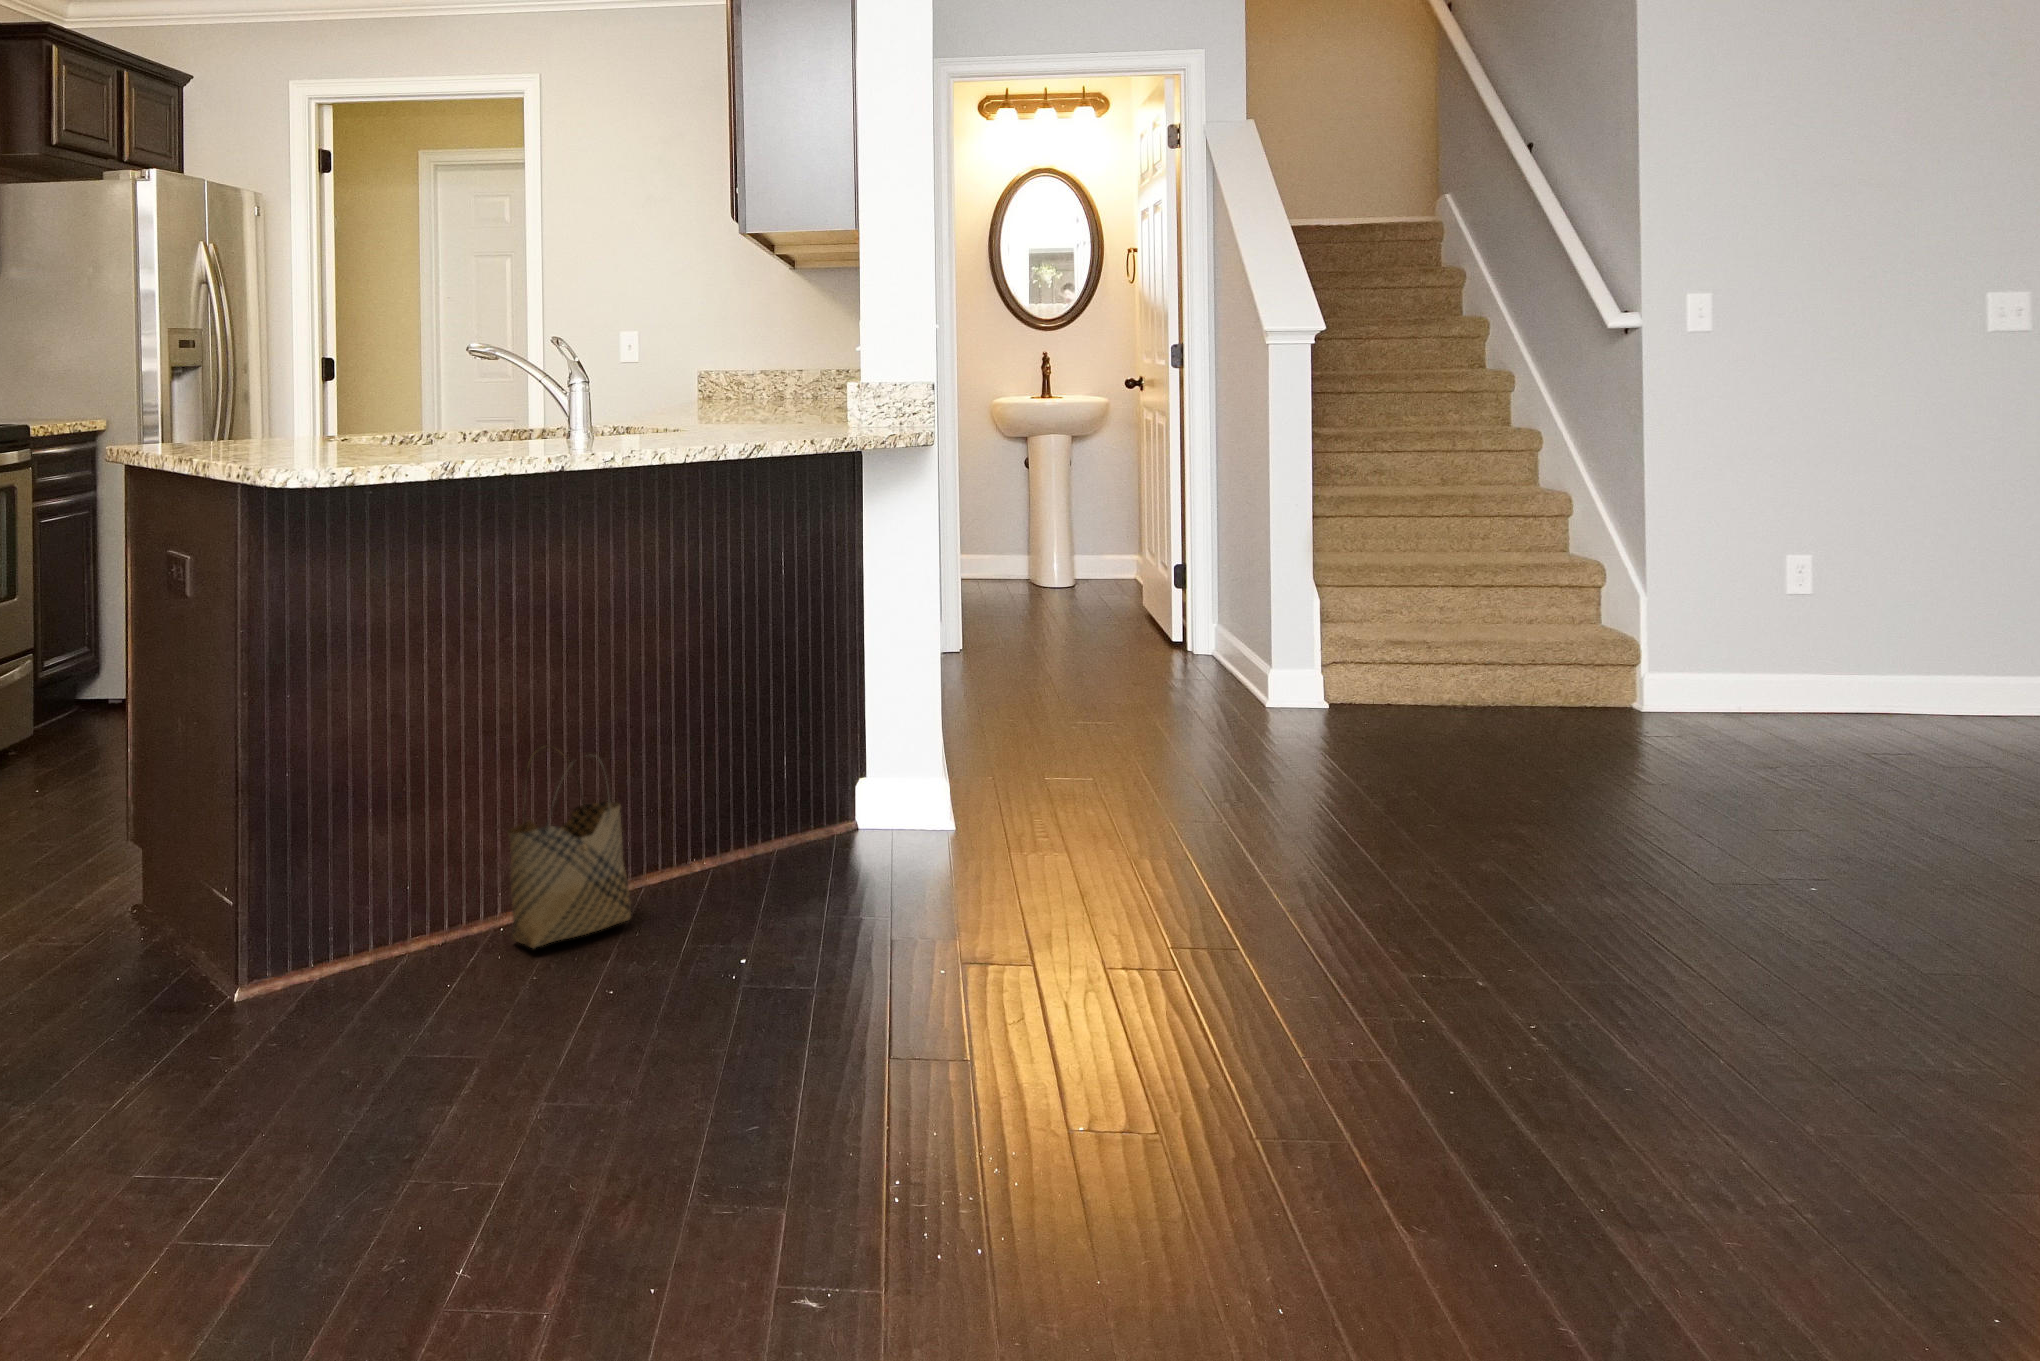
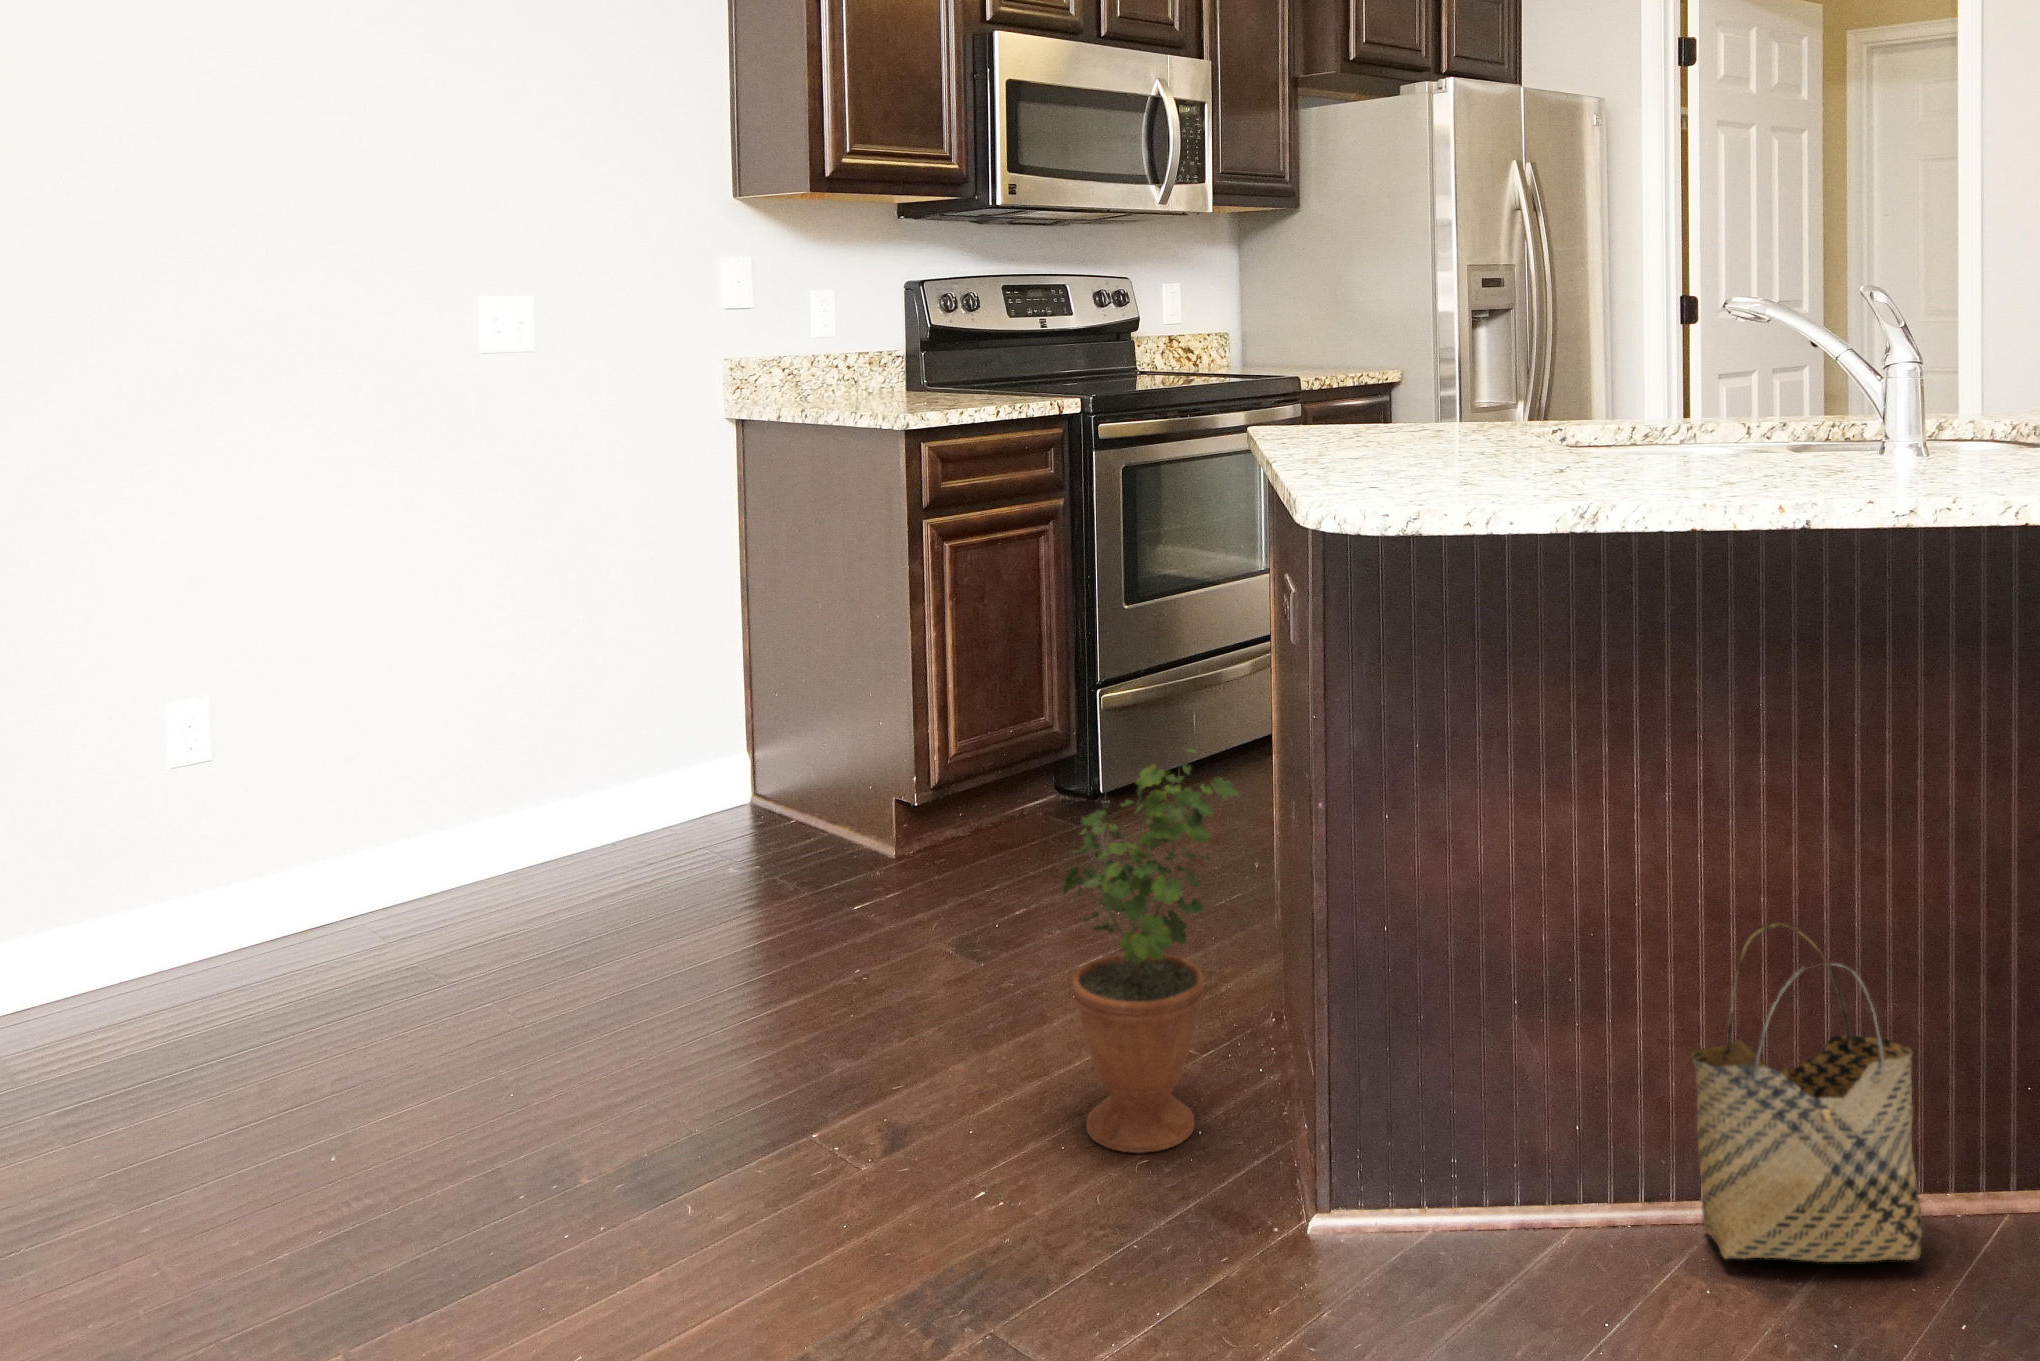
potted plant: none [22,702,176,1019] -> present [1062,749,1238,1153]

